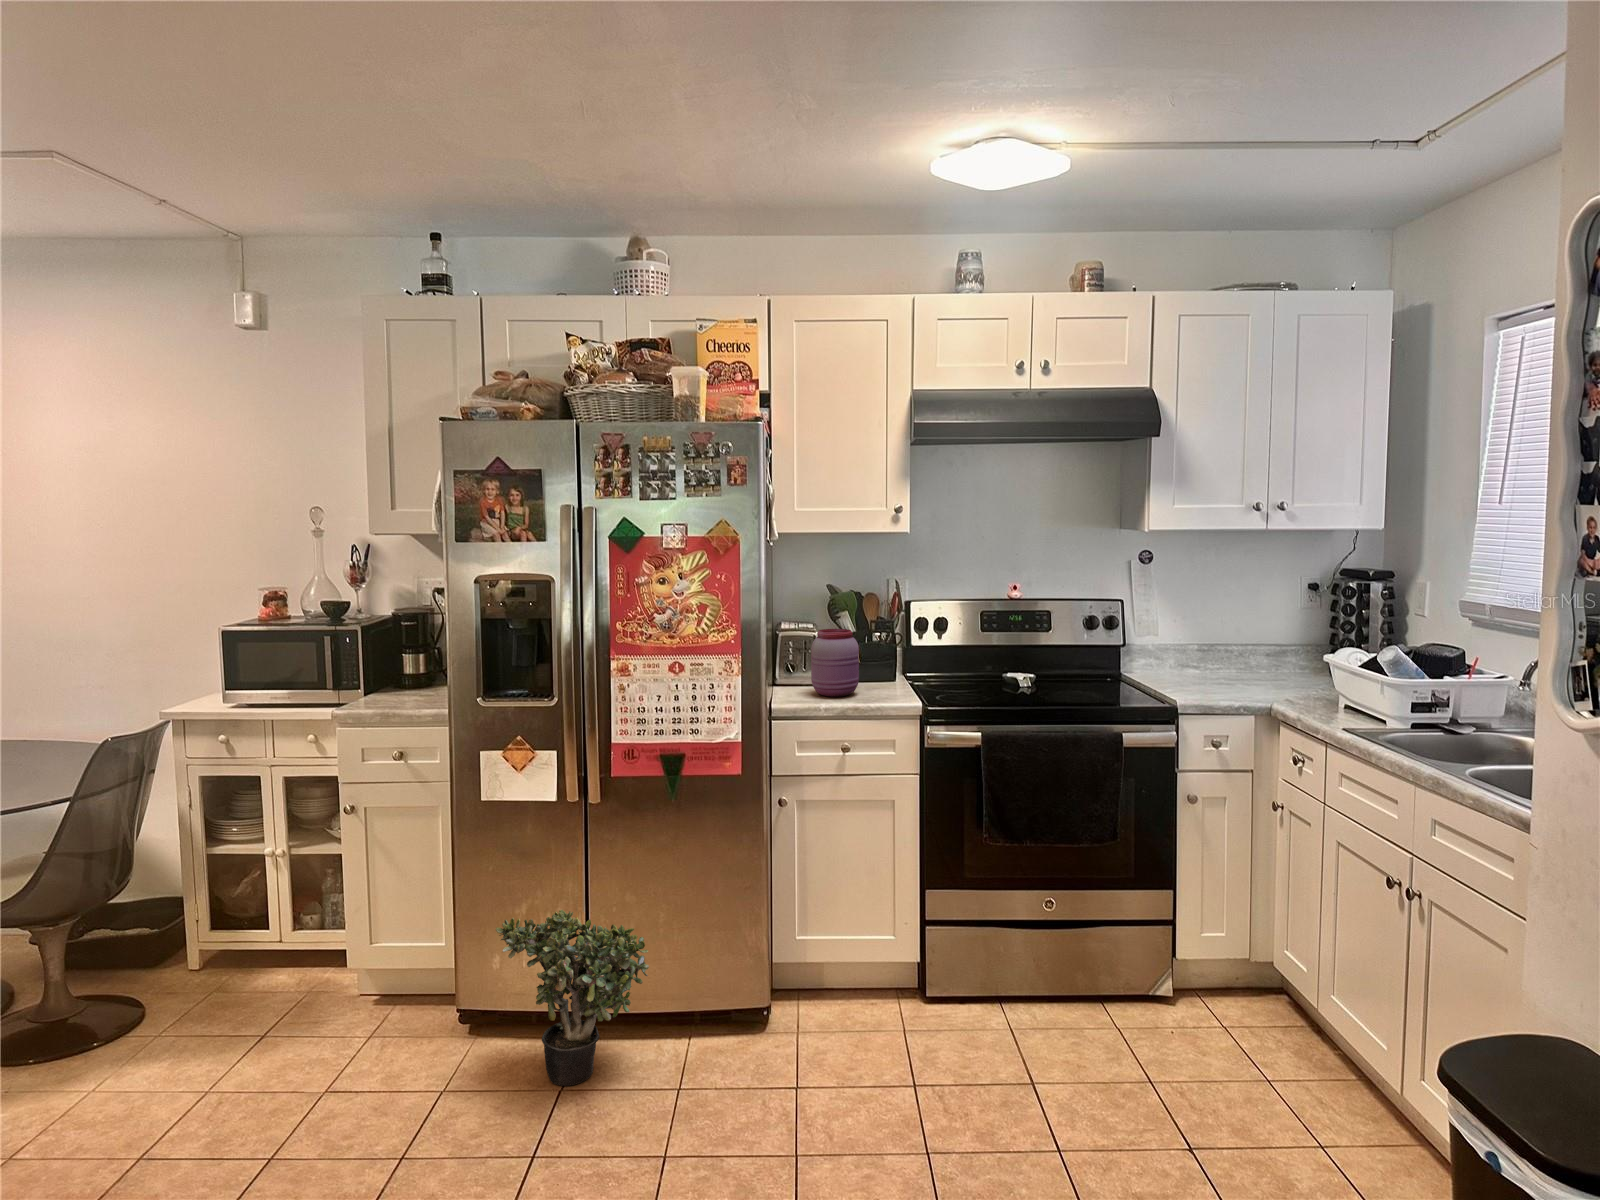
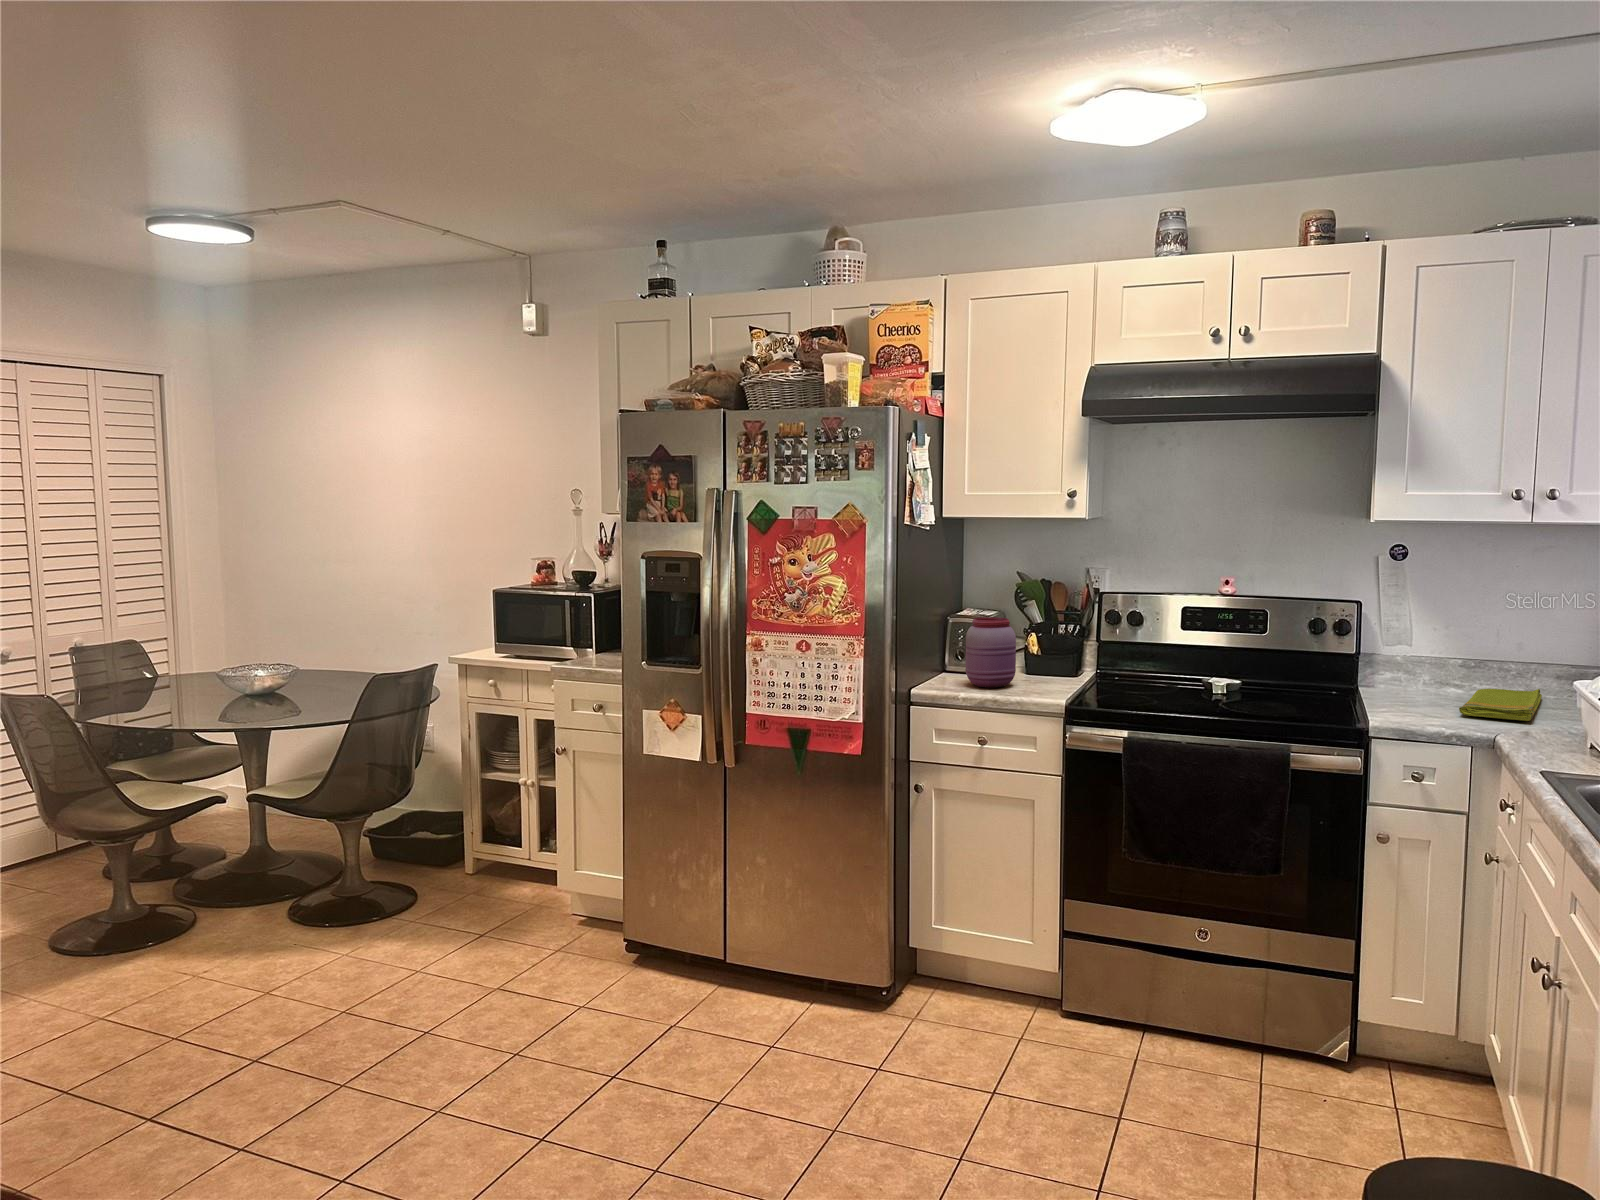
dish towel: none [1206,665,1279,690] -> present [1459,689,1542,721]
potted plant: present [496,910,649,1086] -> none [632,857,762,1016]

